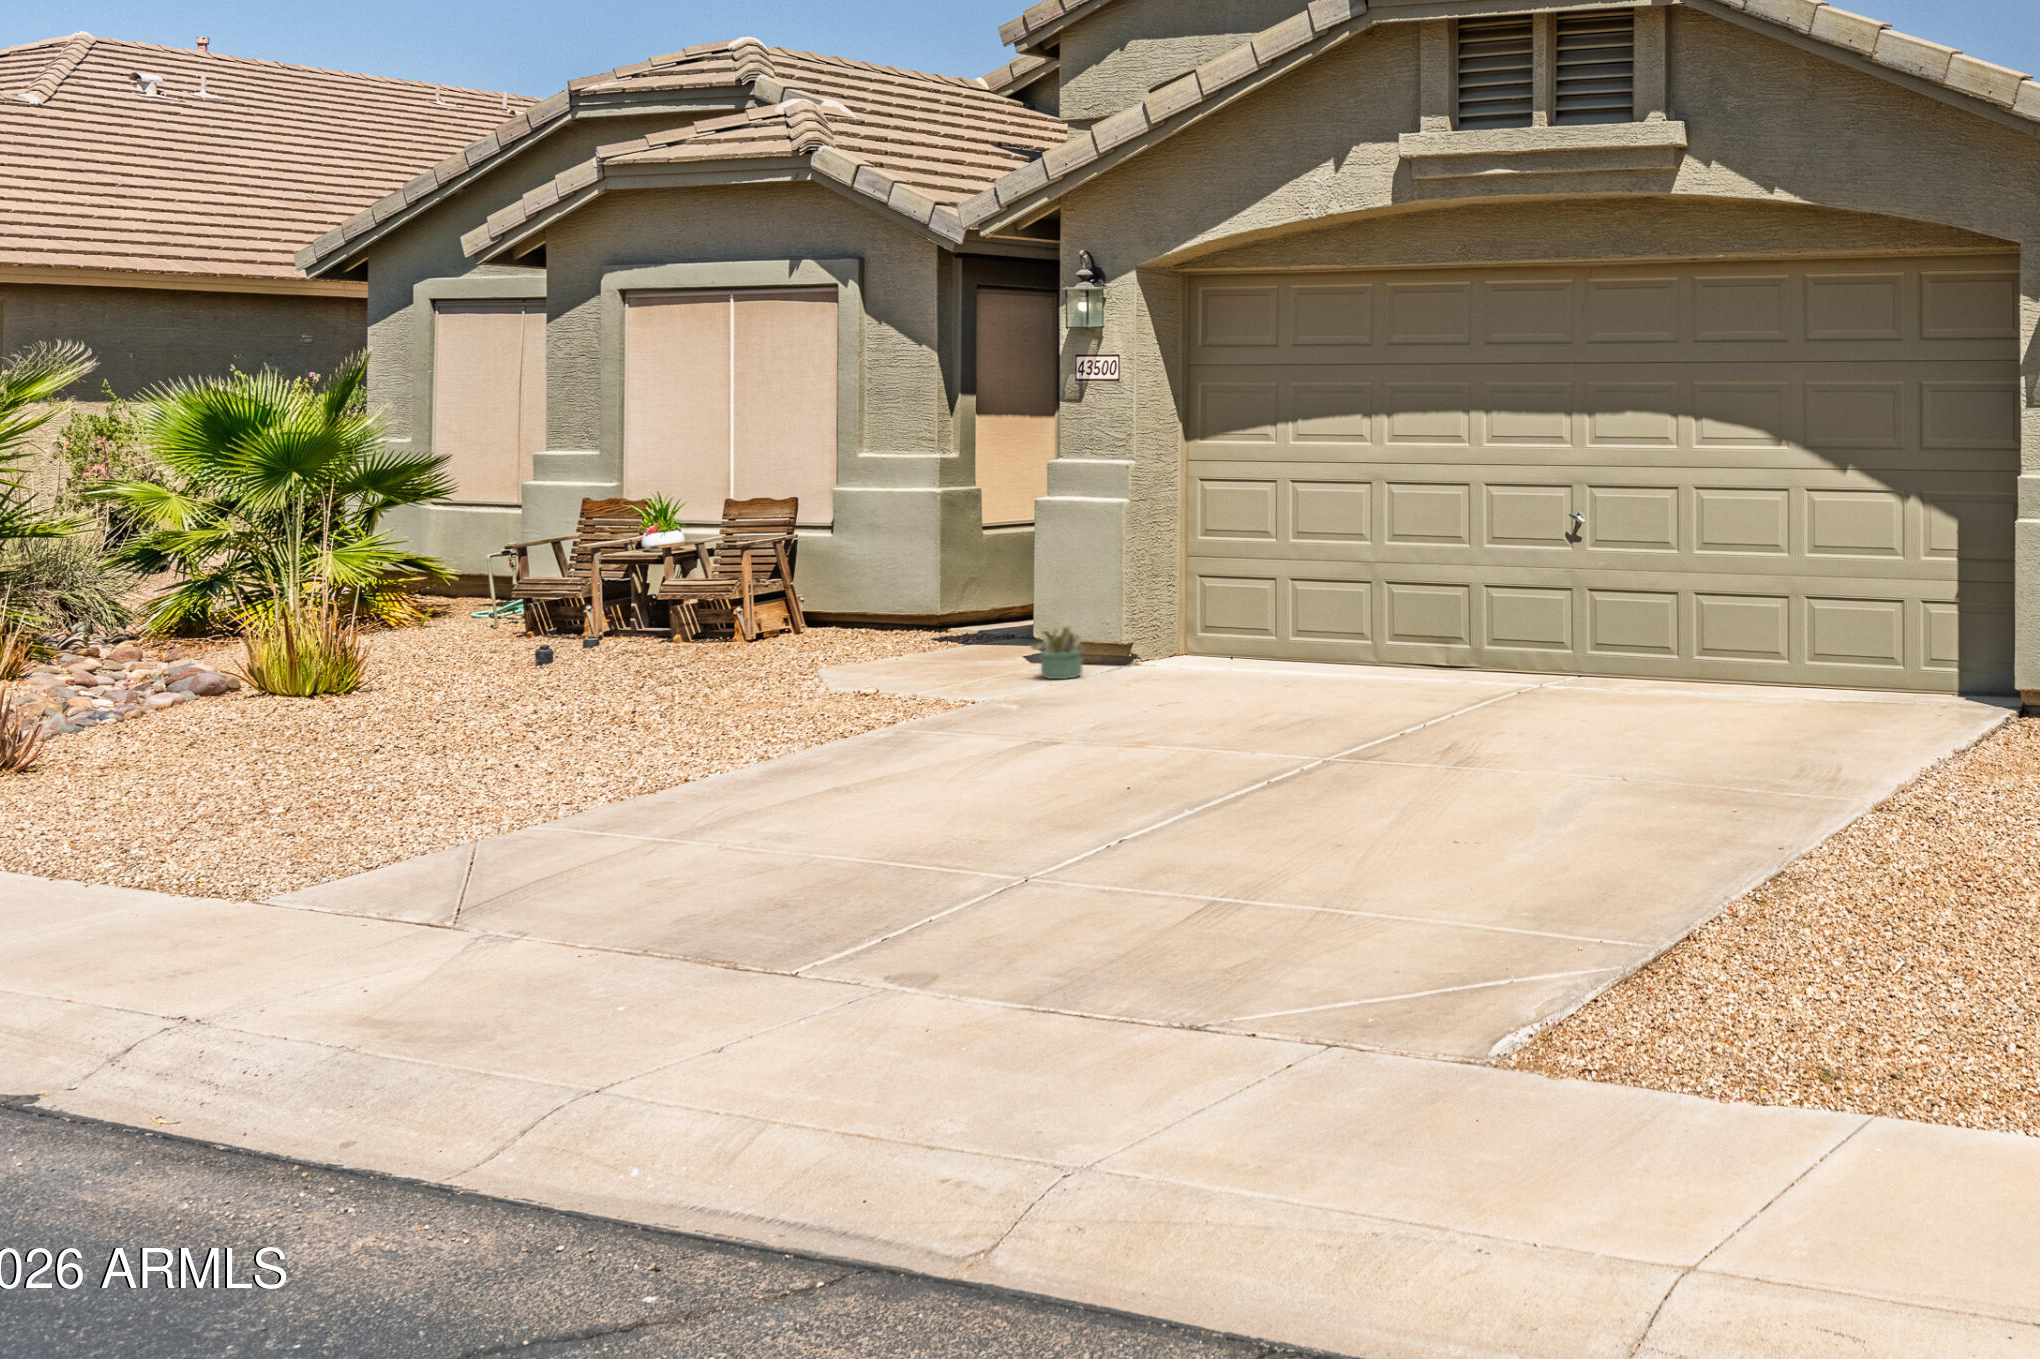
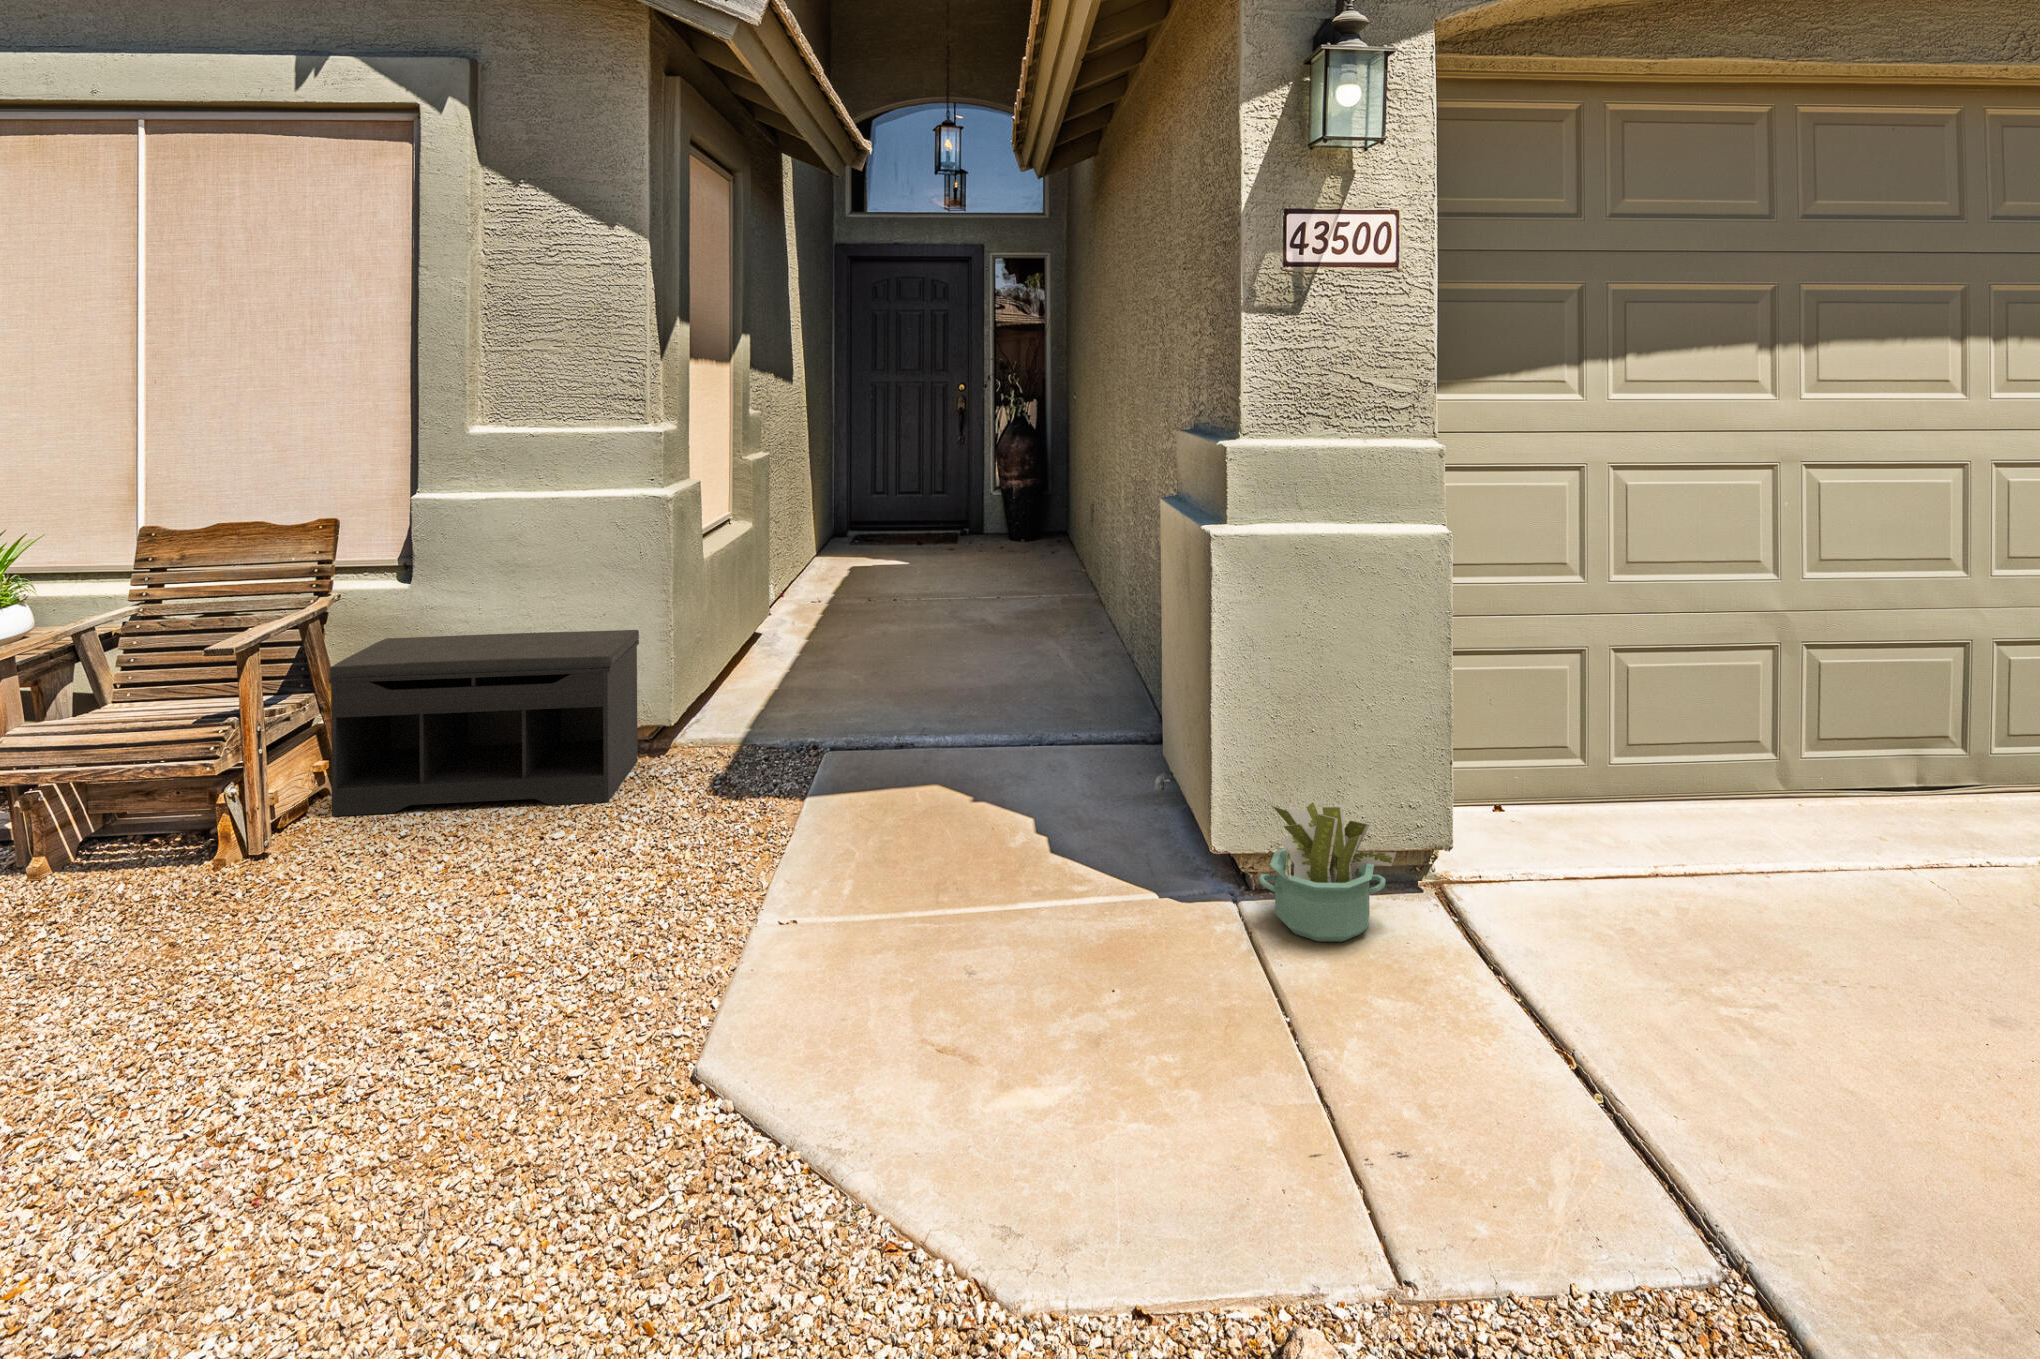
bench: none [783,561,924,641] -> present [329,630,639,816]

